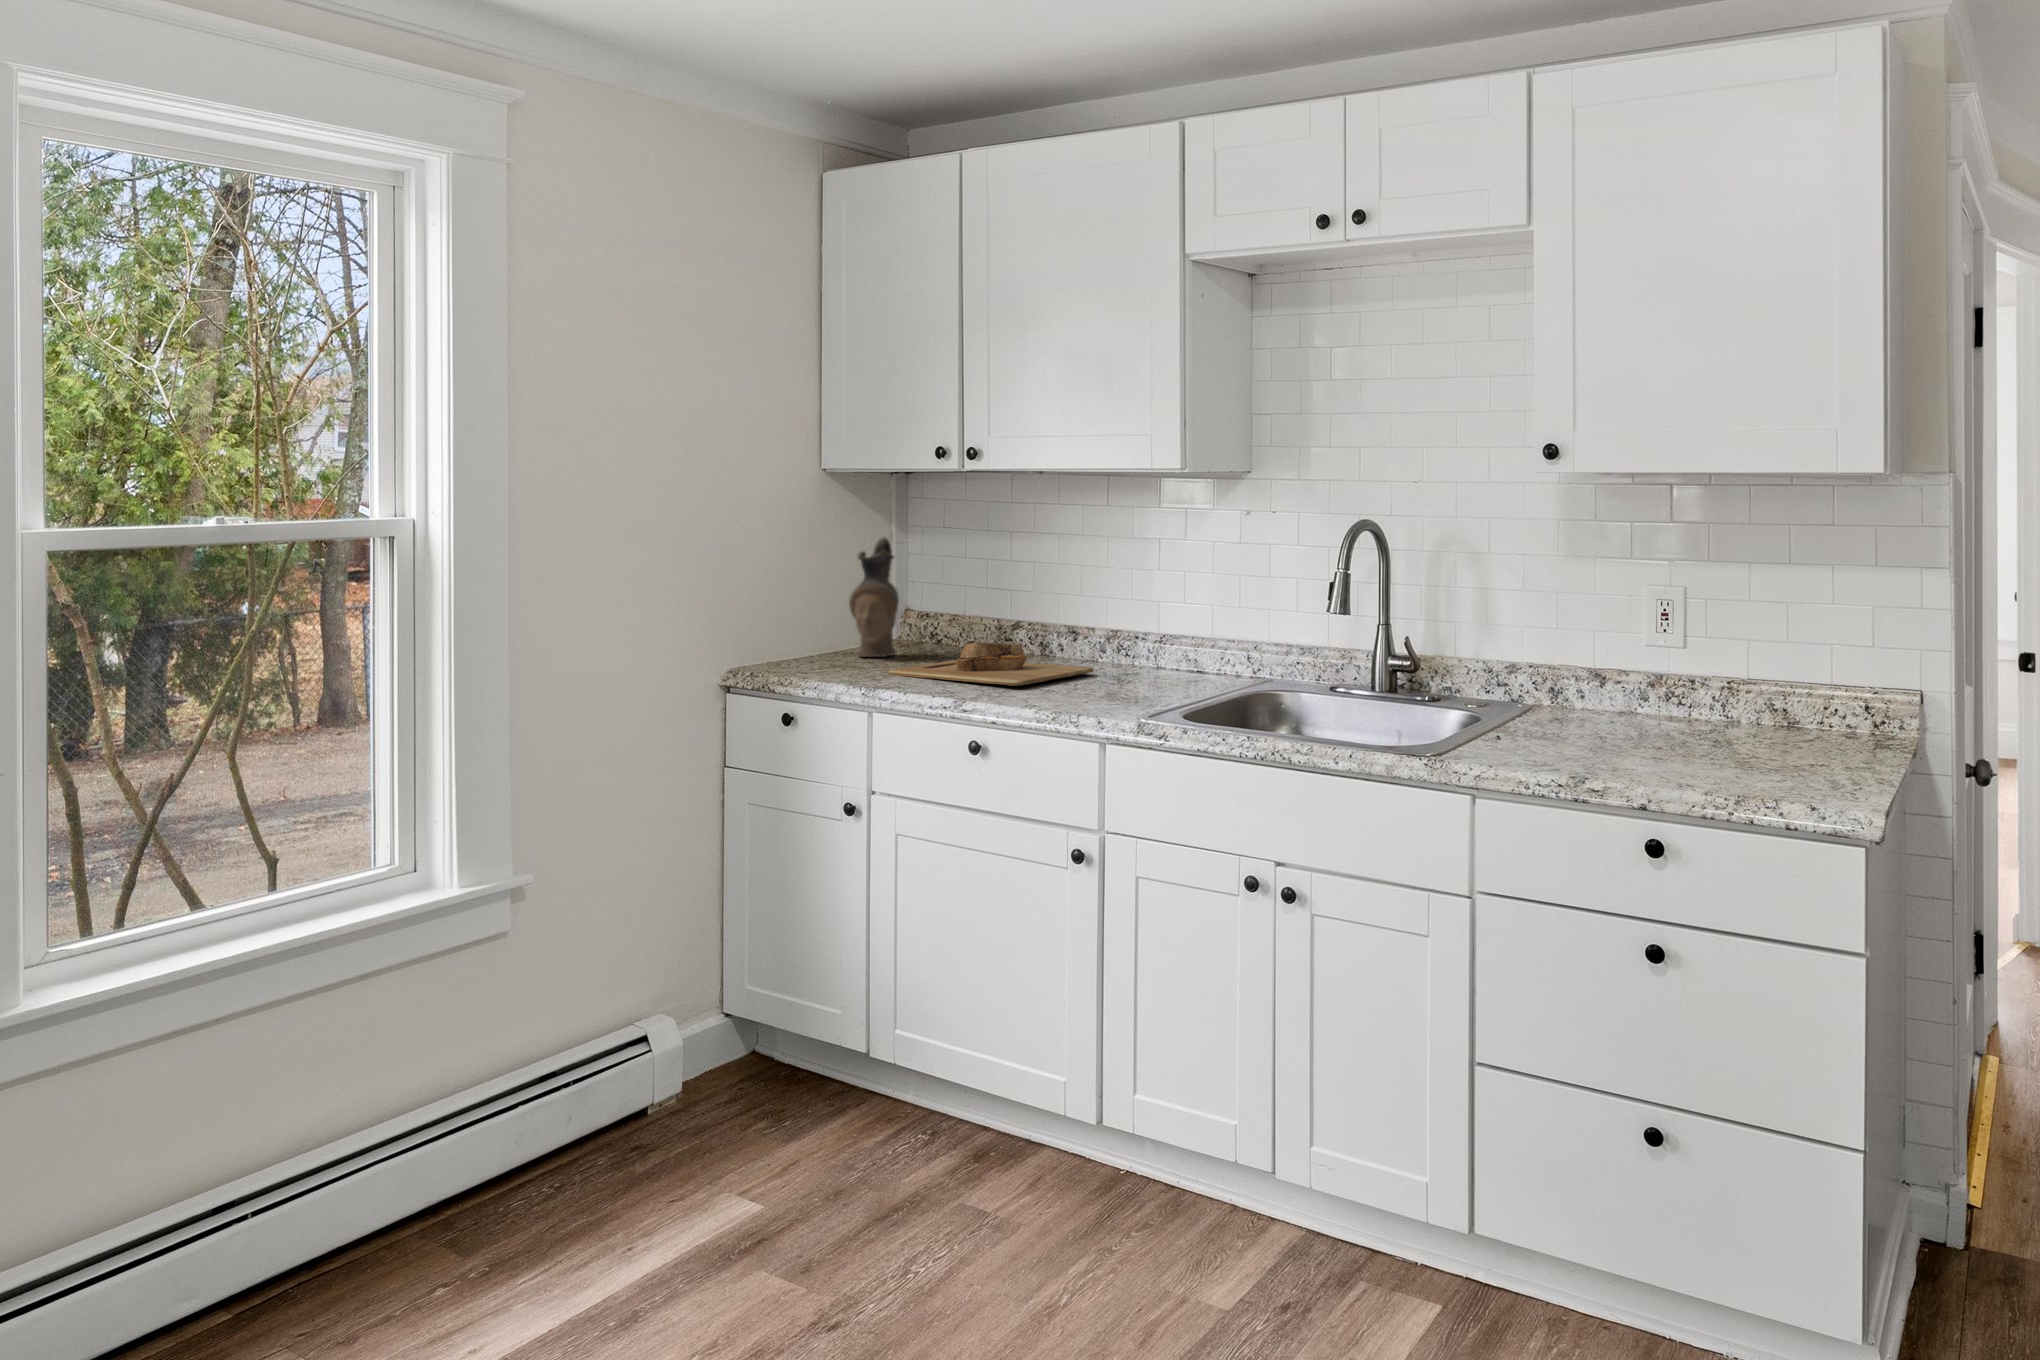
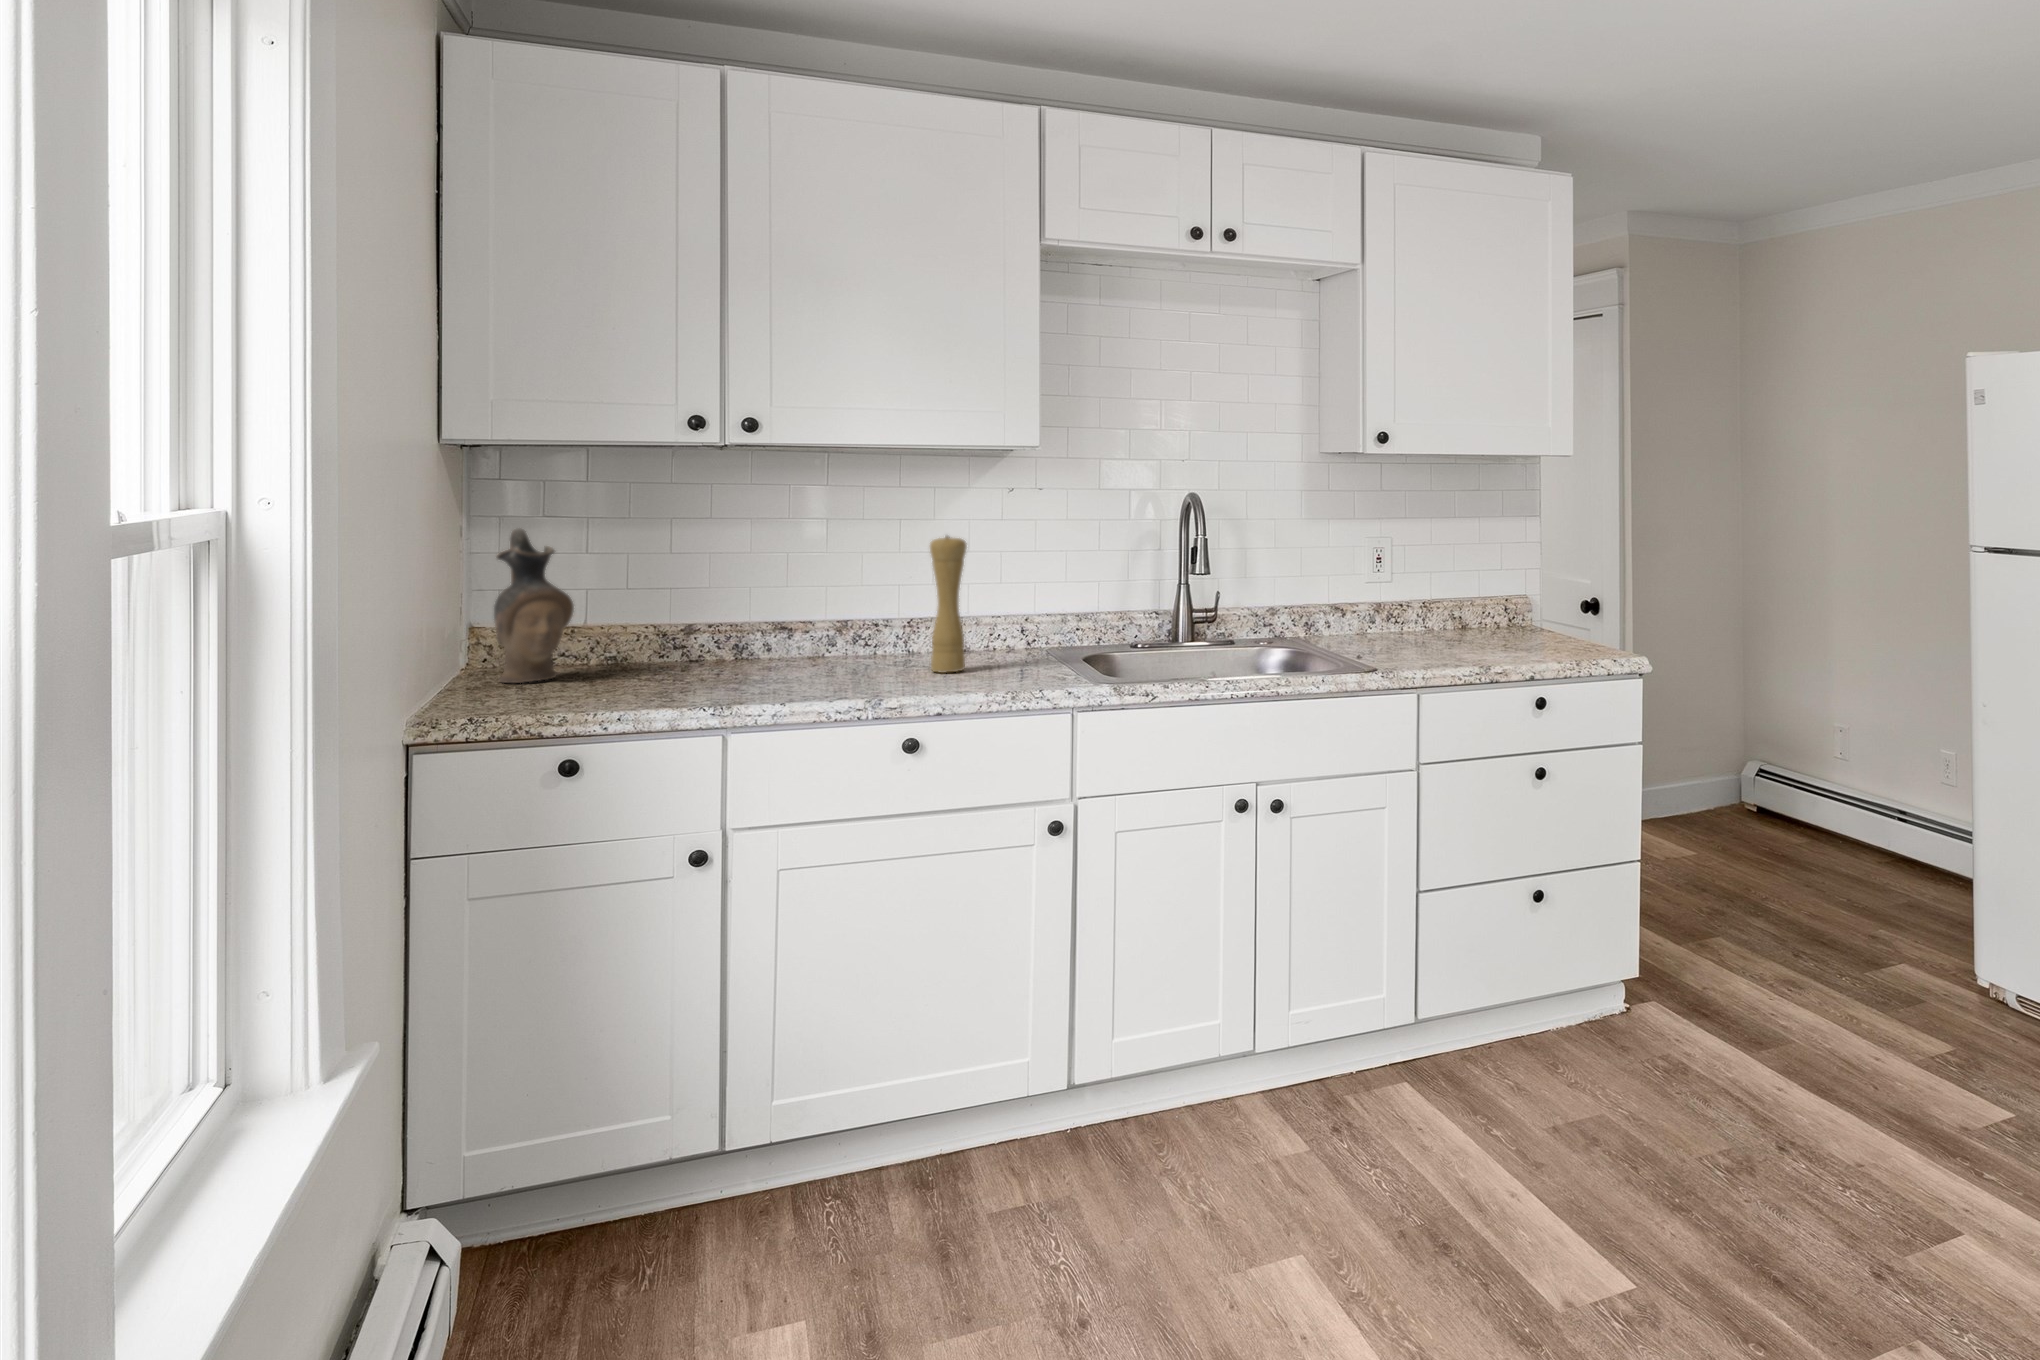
pepper mill: none [1091,555,1125,690] -> present [930,536,967,673]
cutting board: present [889,642,1093,686] -> none [653,640,876,694]

